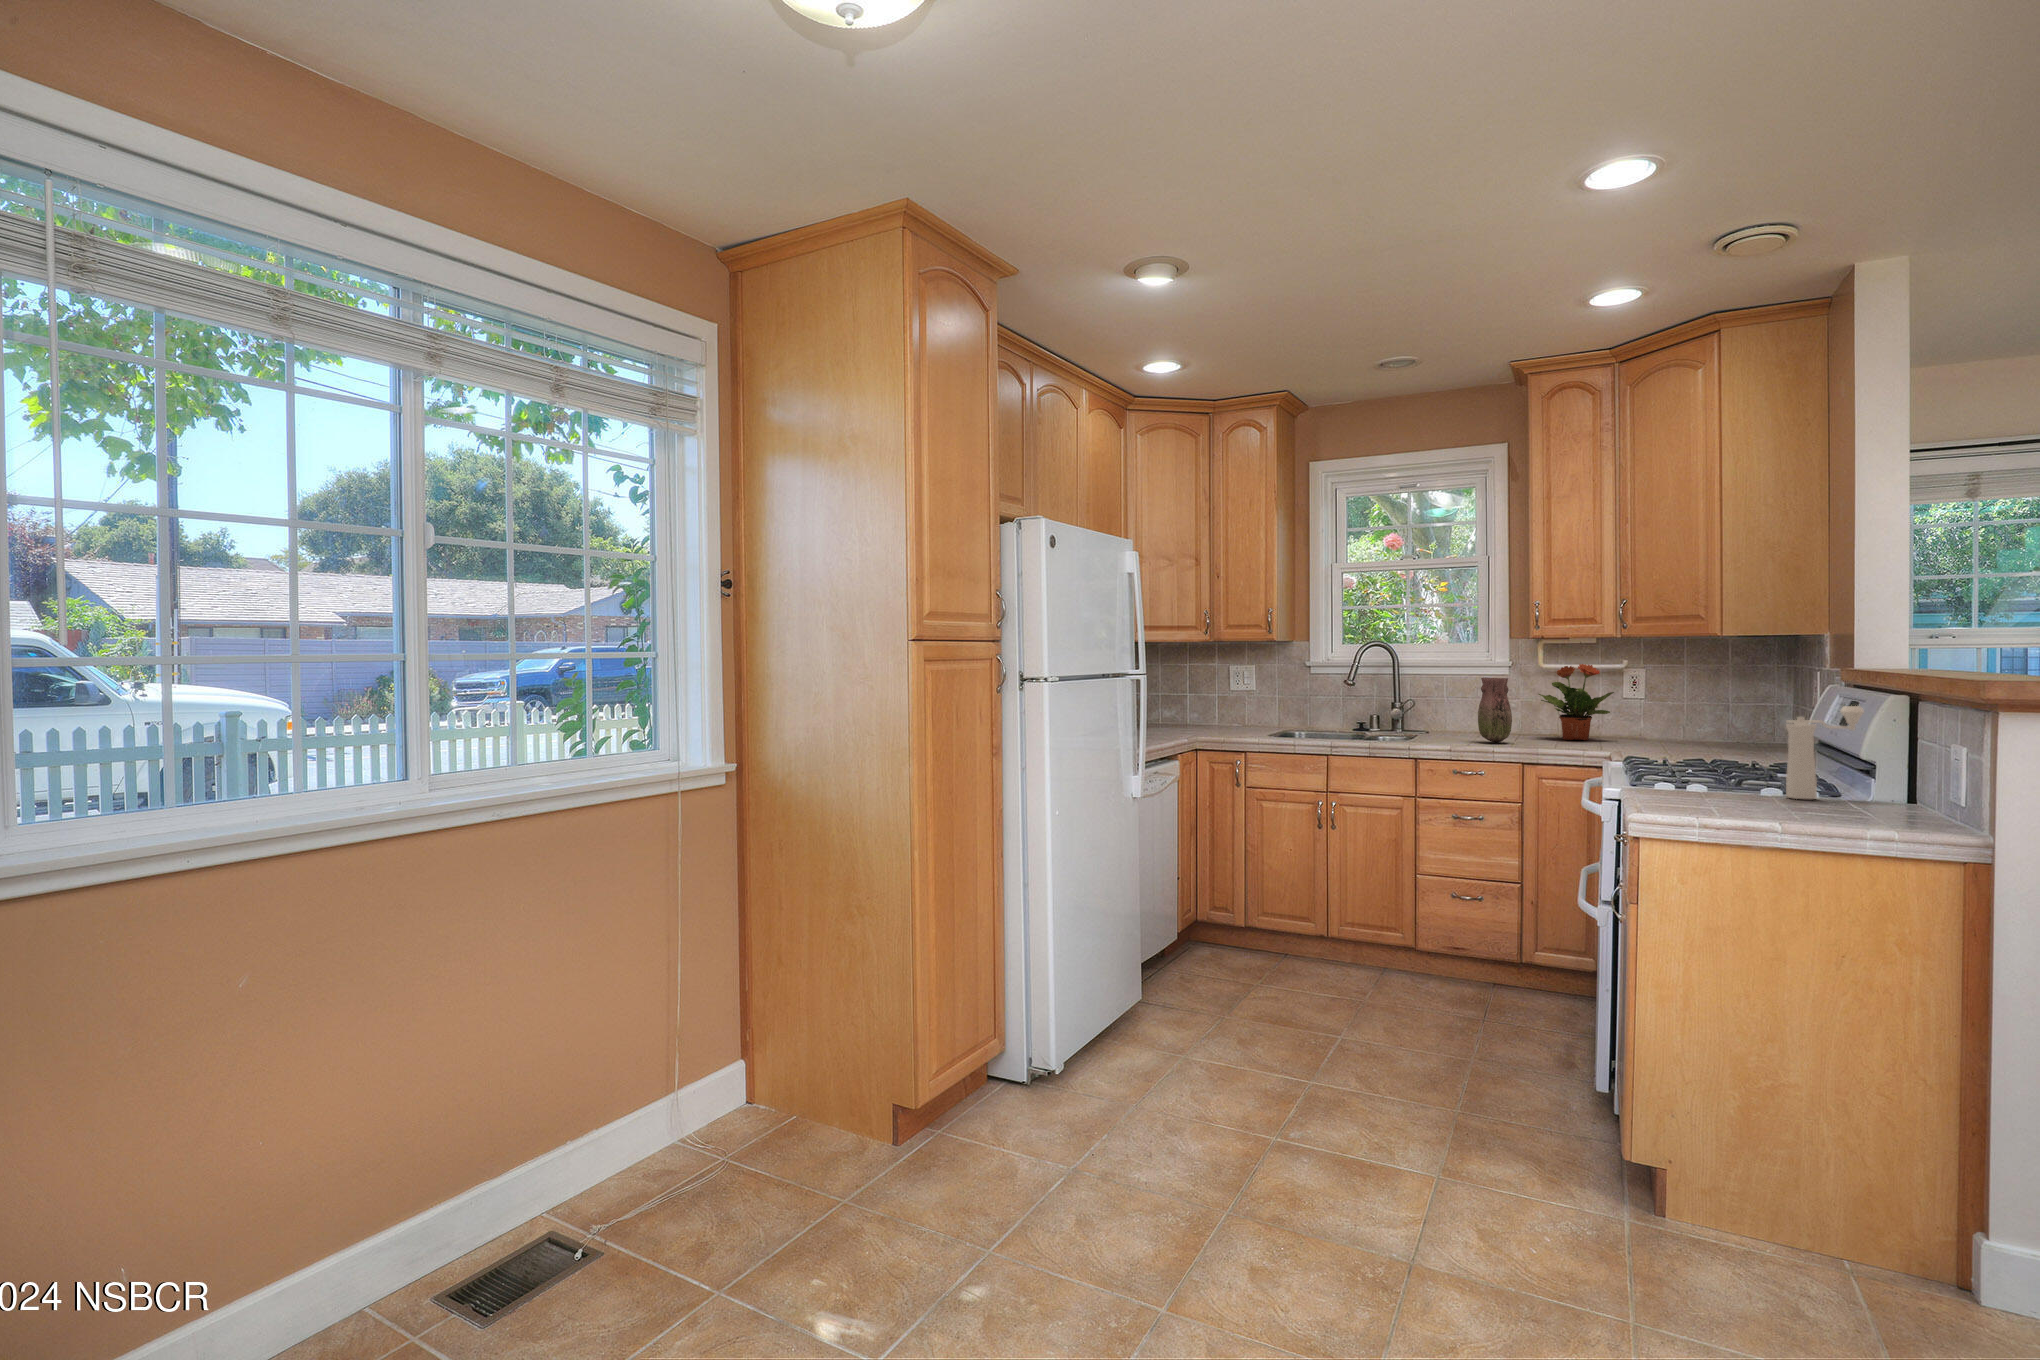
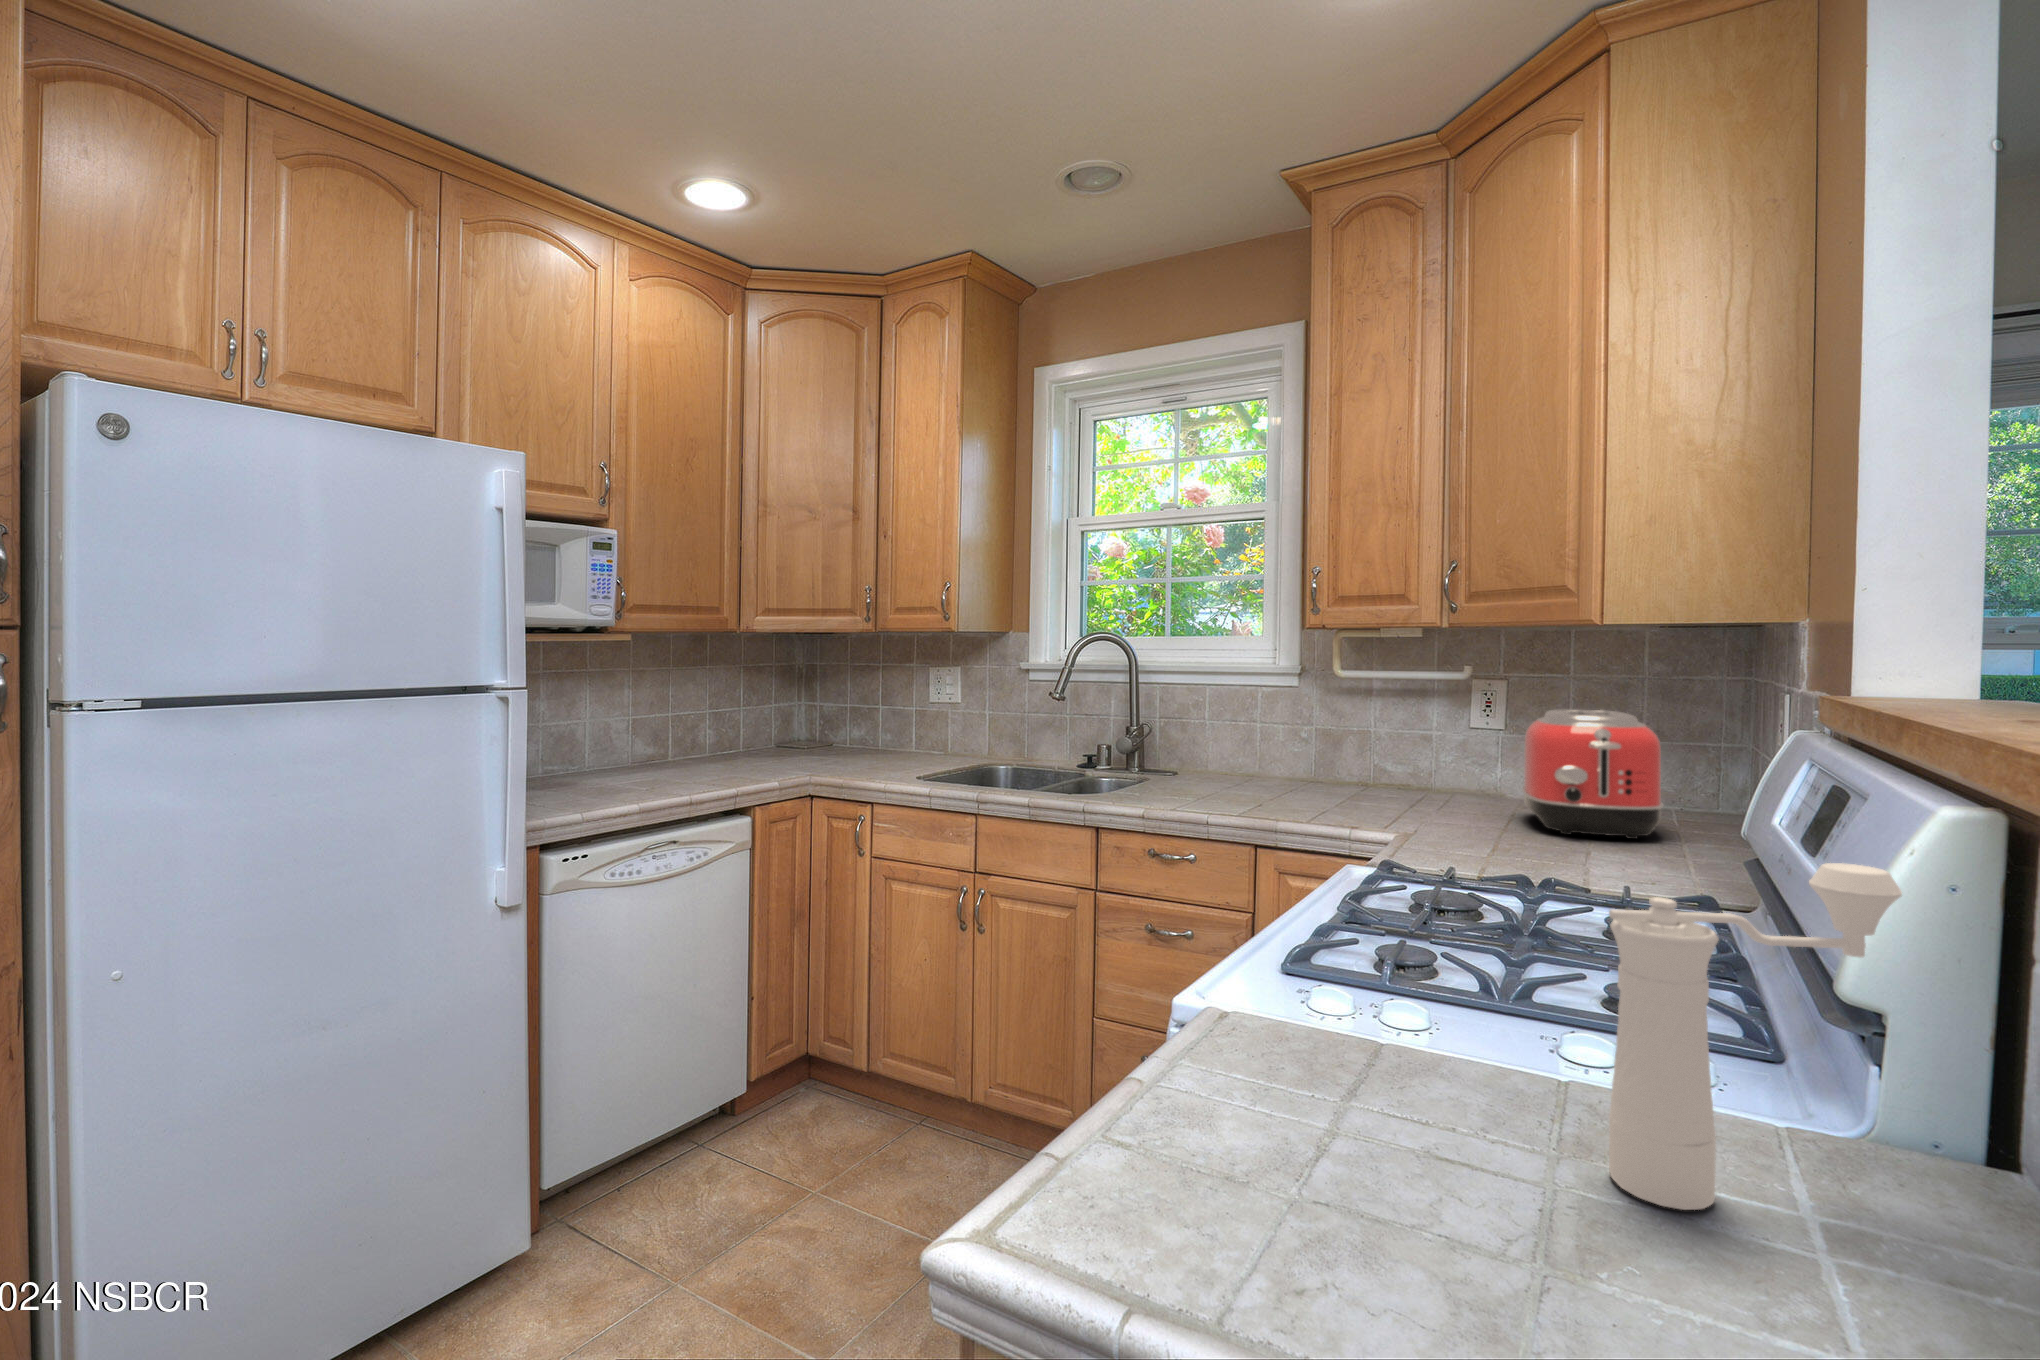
potted plant: present [1539,664,1614,740] -> none [1313,673,1432,802]
vase: present [1478,677,1512,743] -> none [1194,694,1249,806]
toaster: none [1671,683,1754,749] -> present [1522,710,1663,839]

